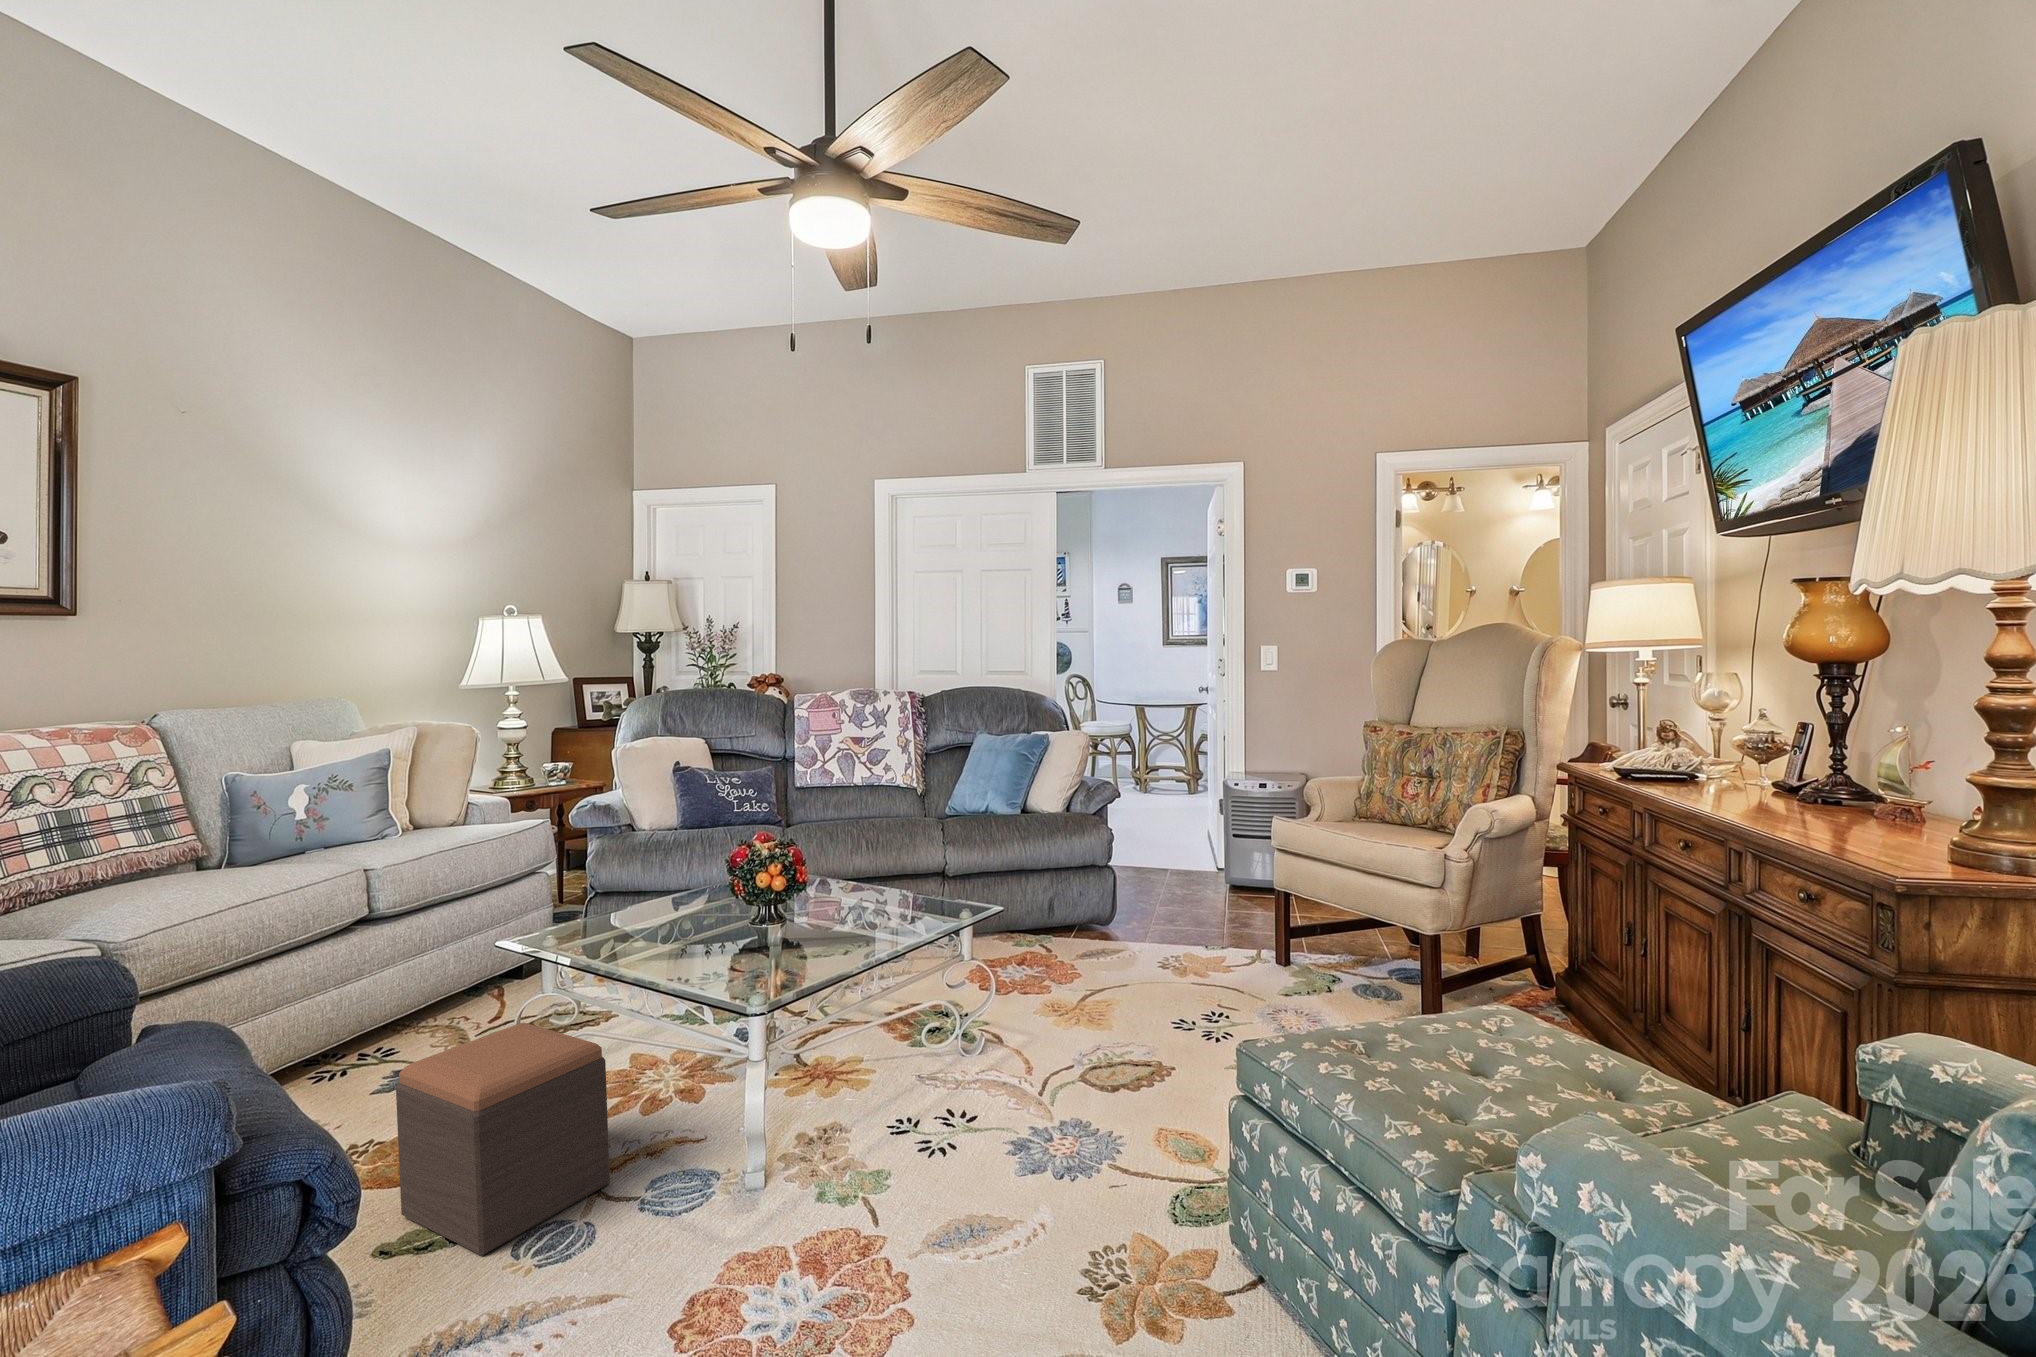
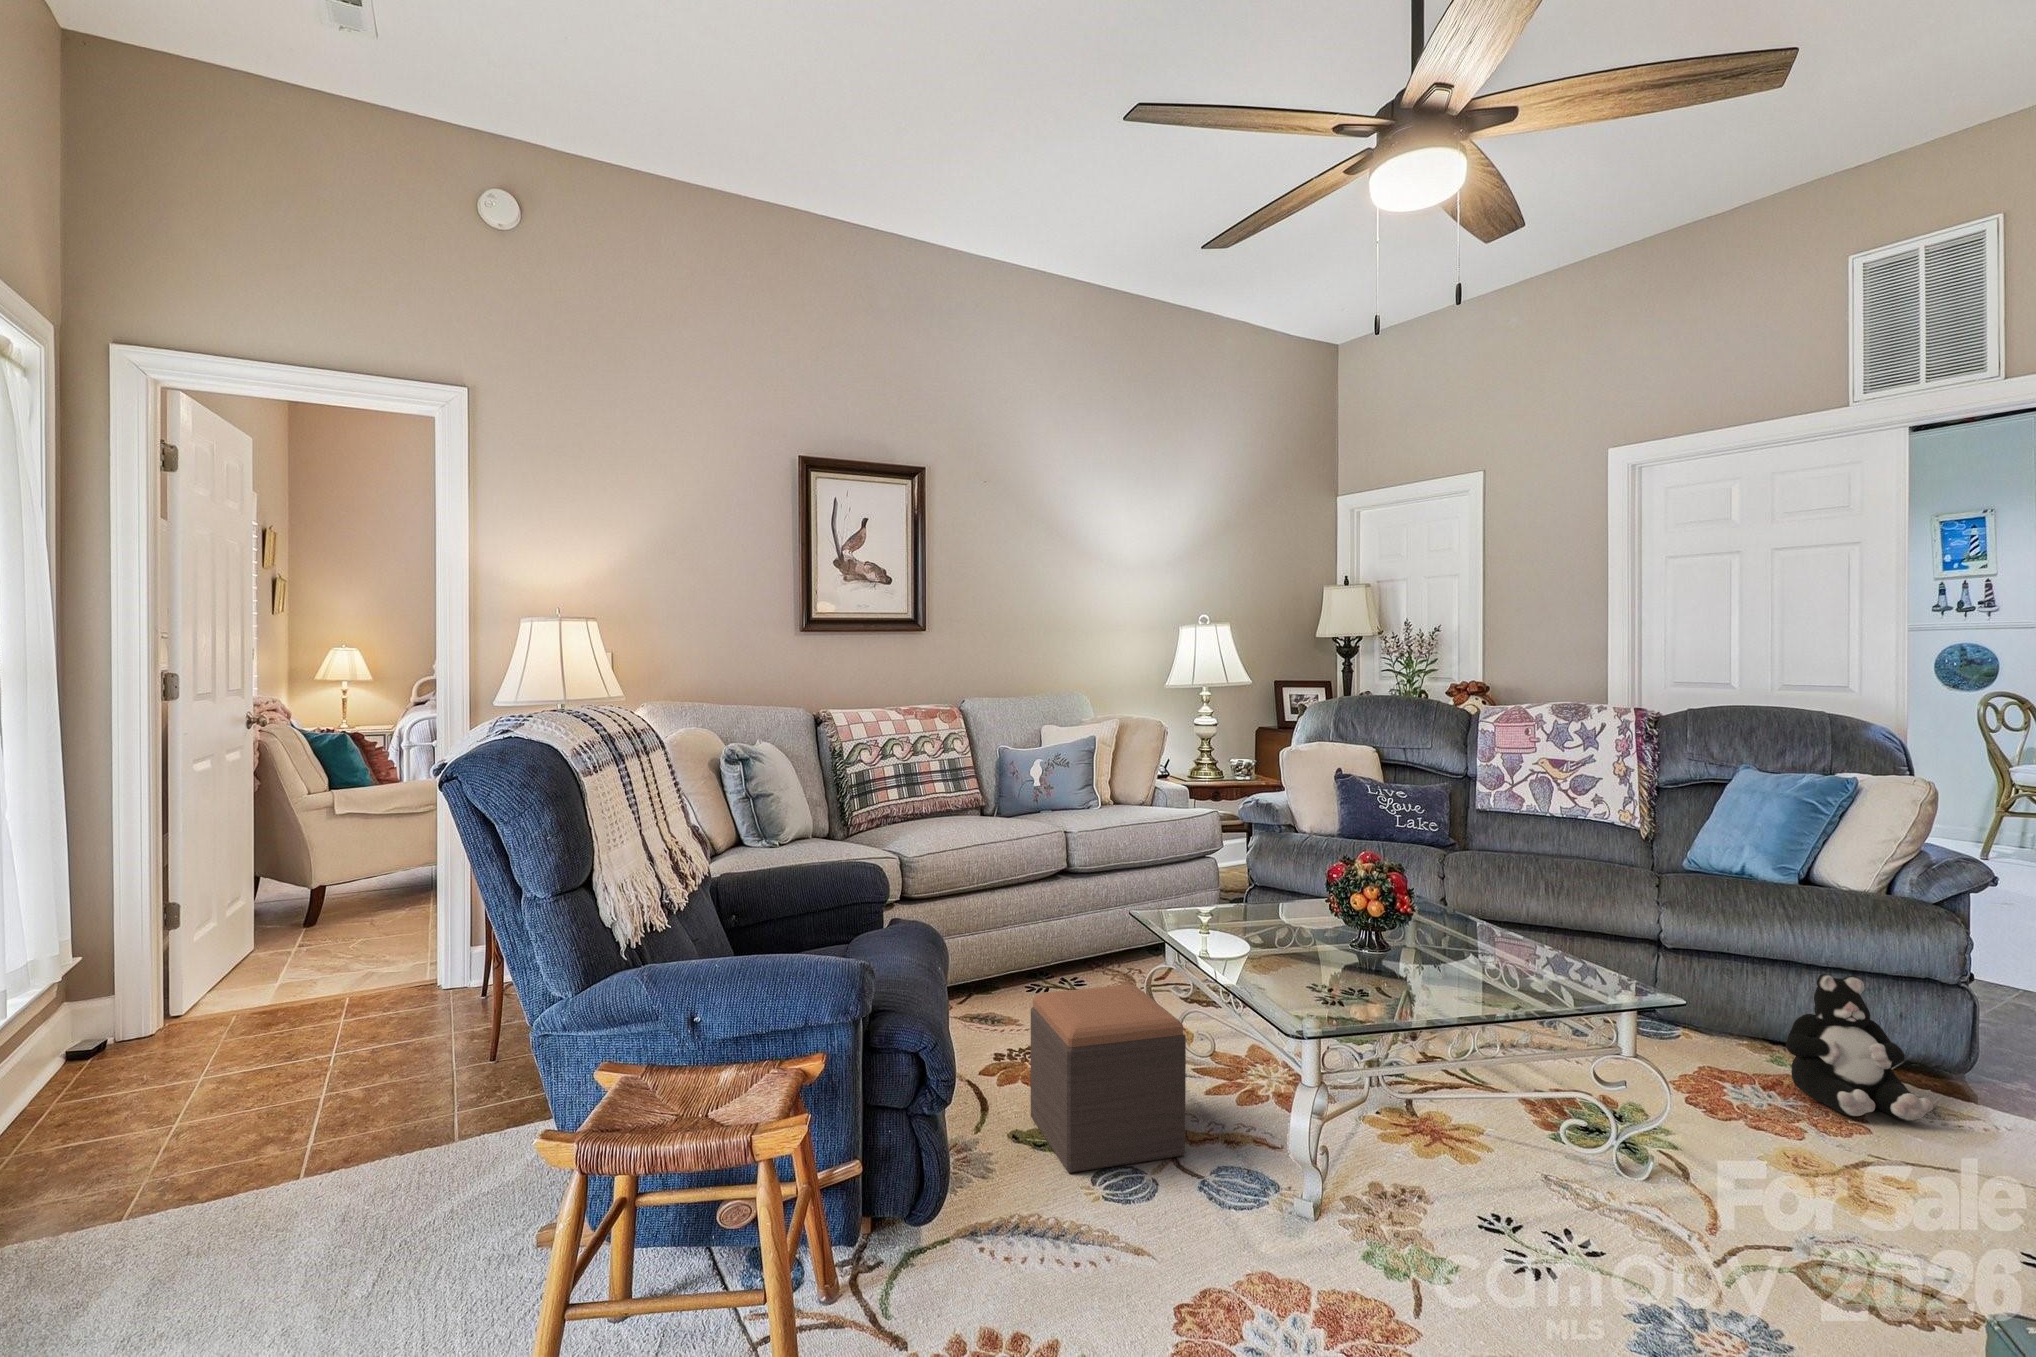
plush toy: none [1036,870,1118,968] -> present [1786,974,1933,1121]

